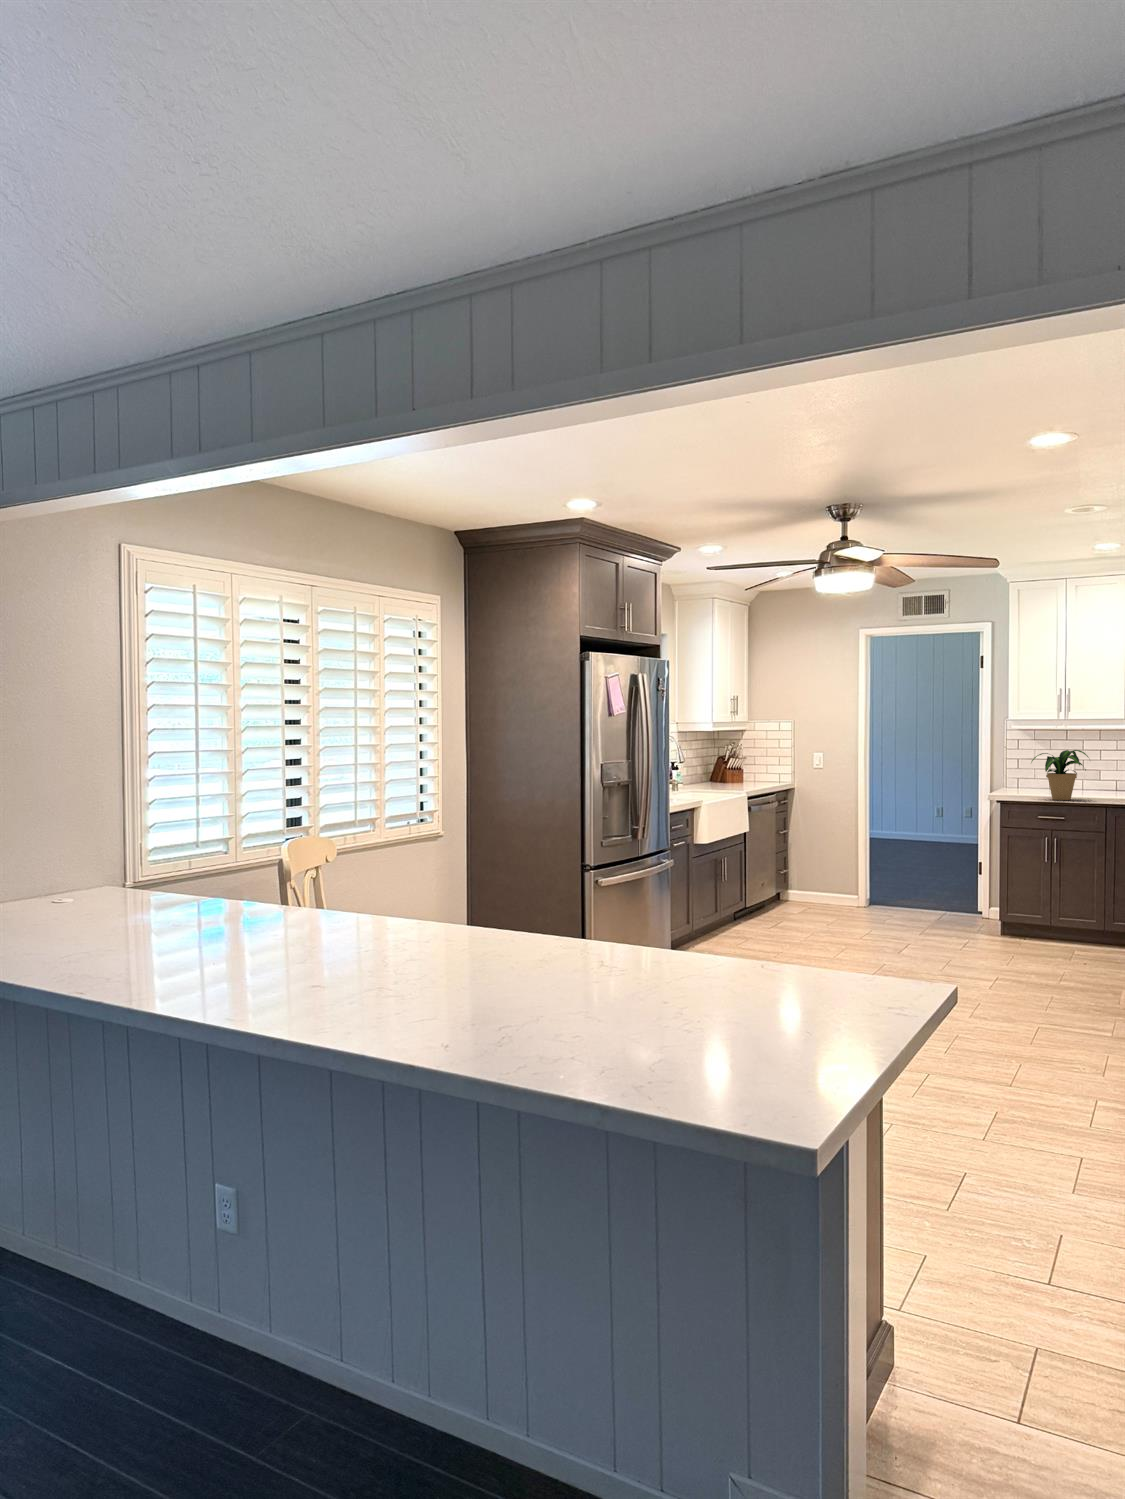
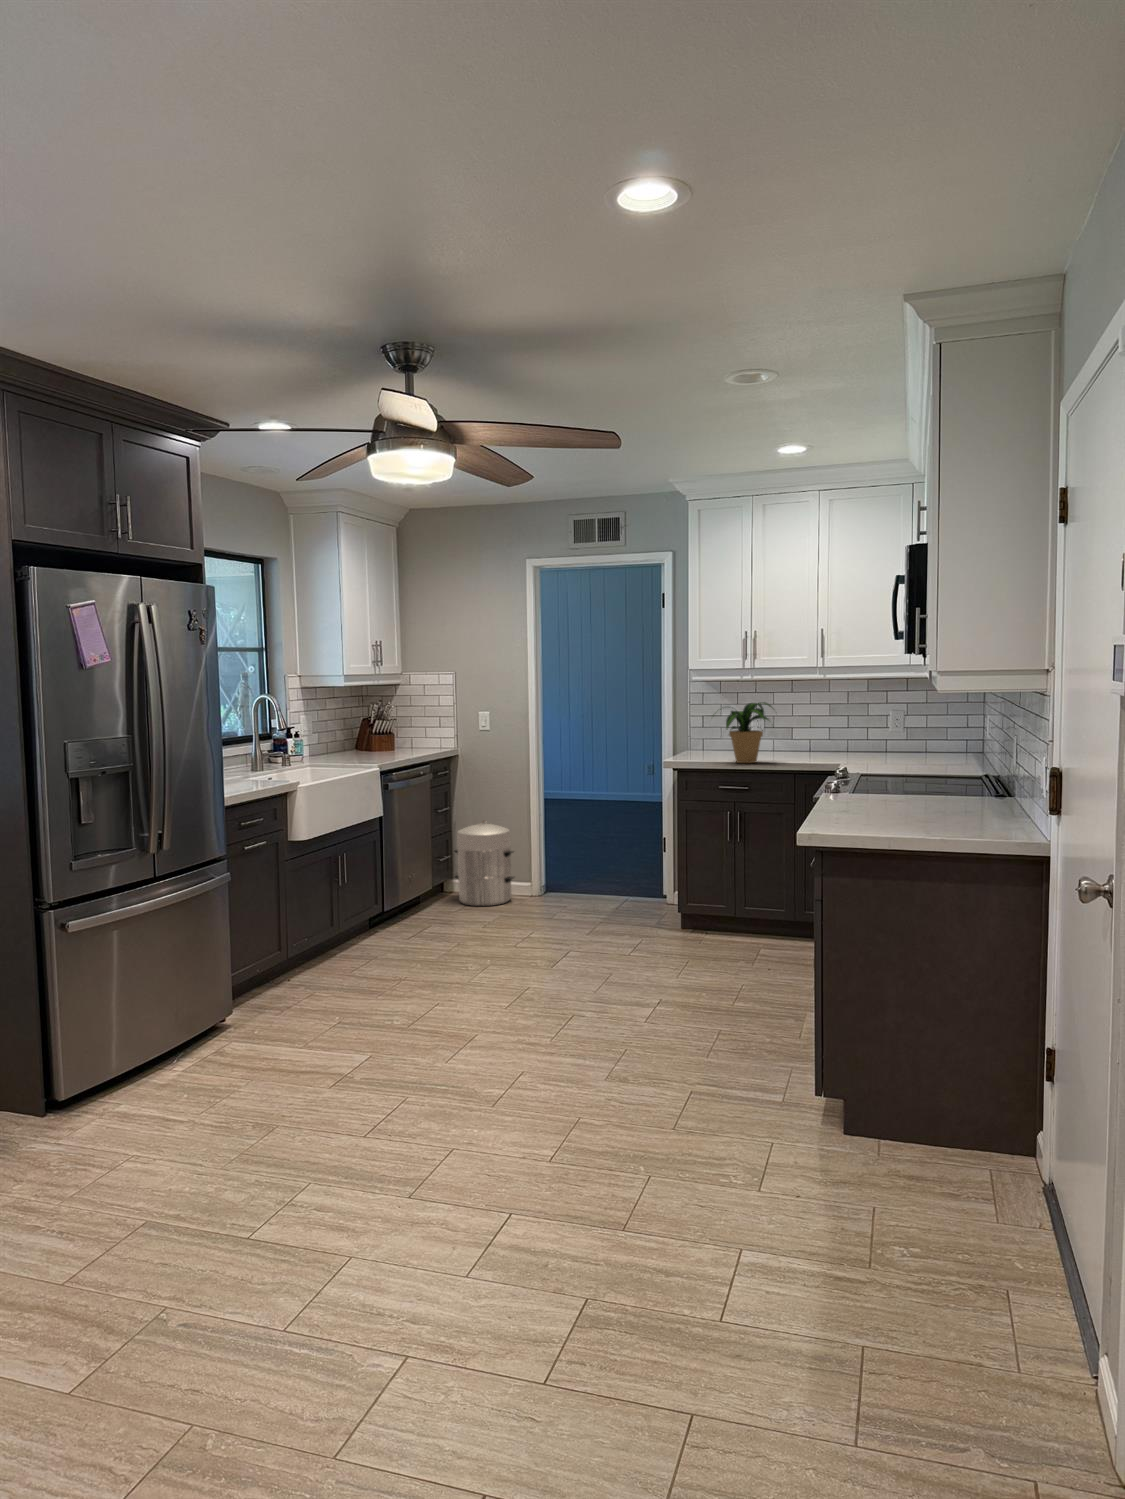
waste bin: none [794,842,846,912] -> present [454,821,514,906]

